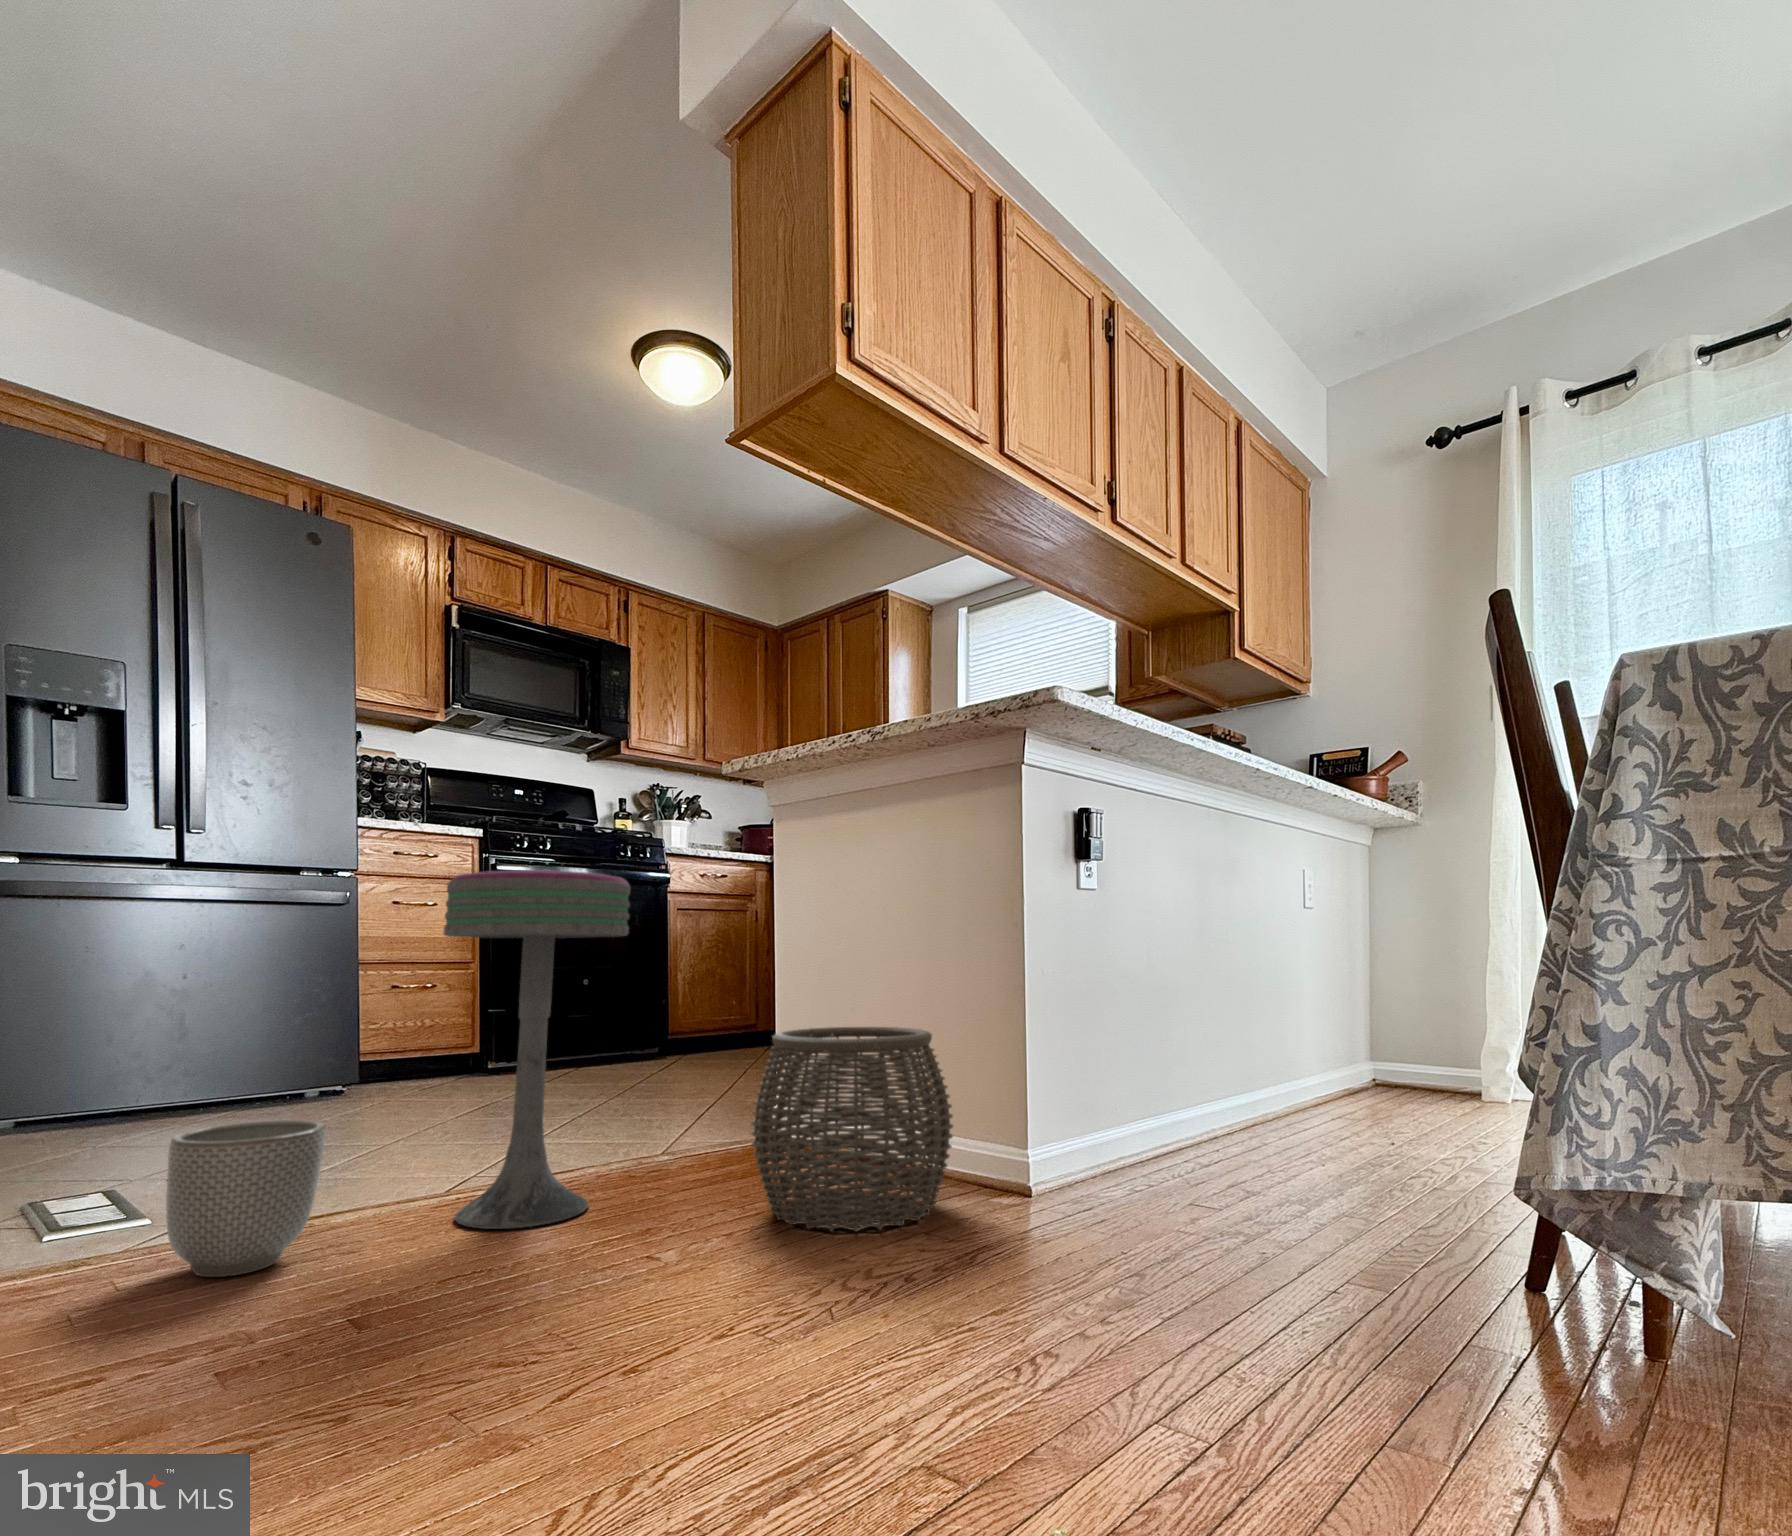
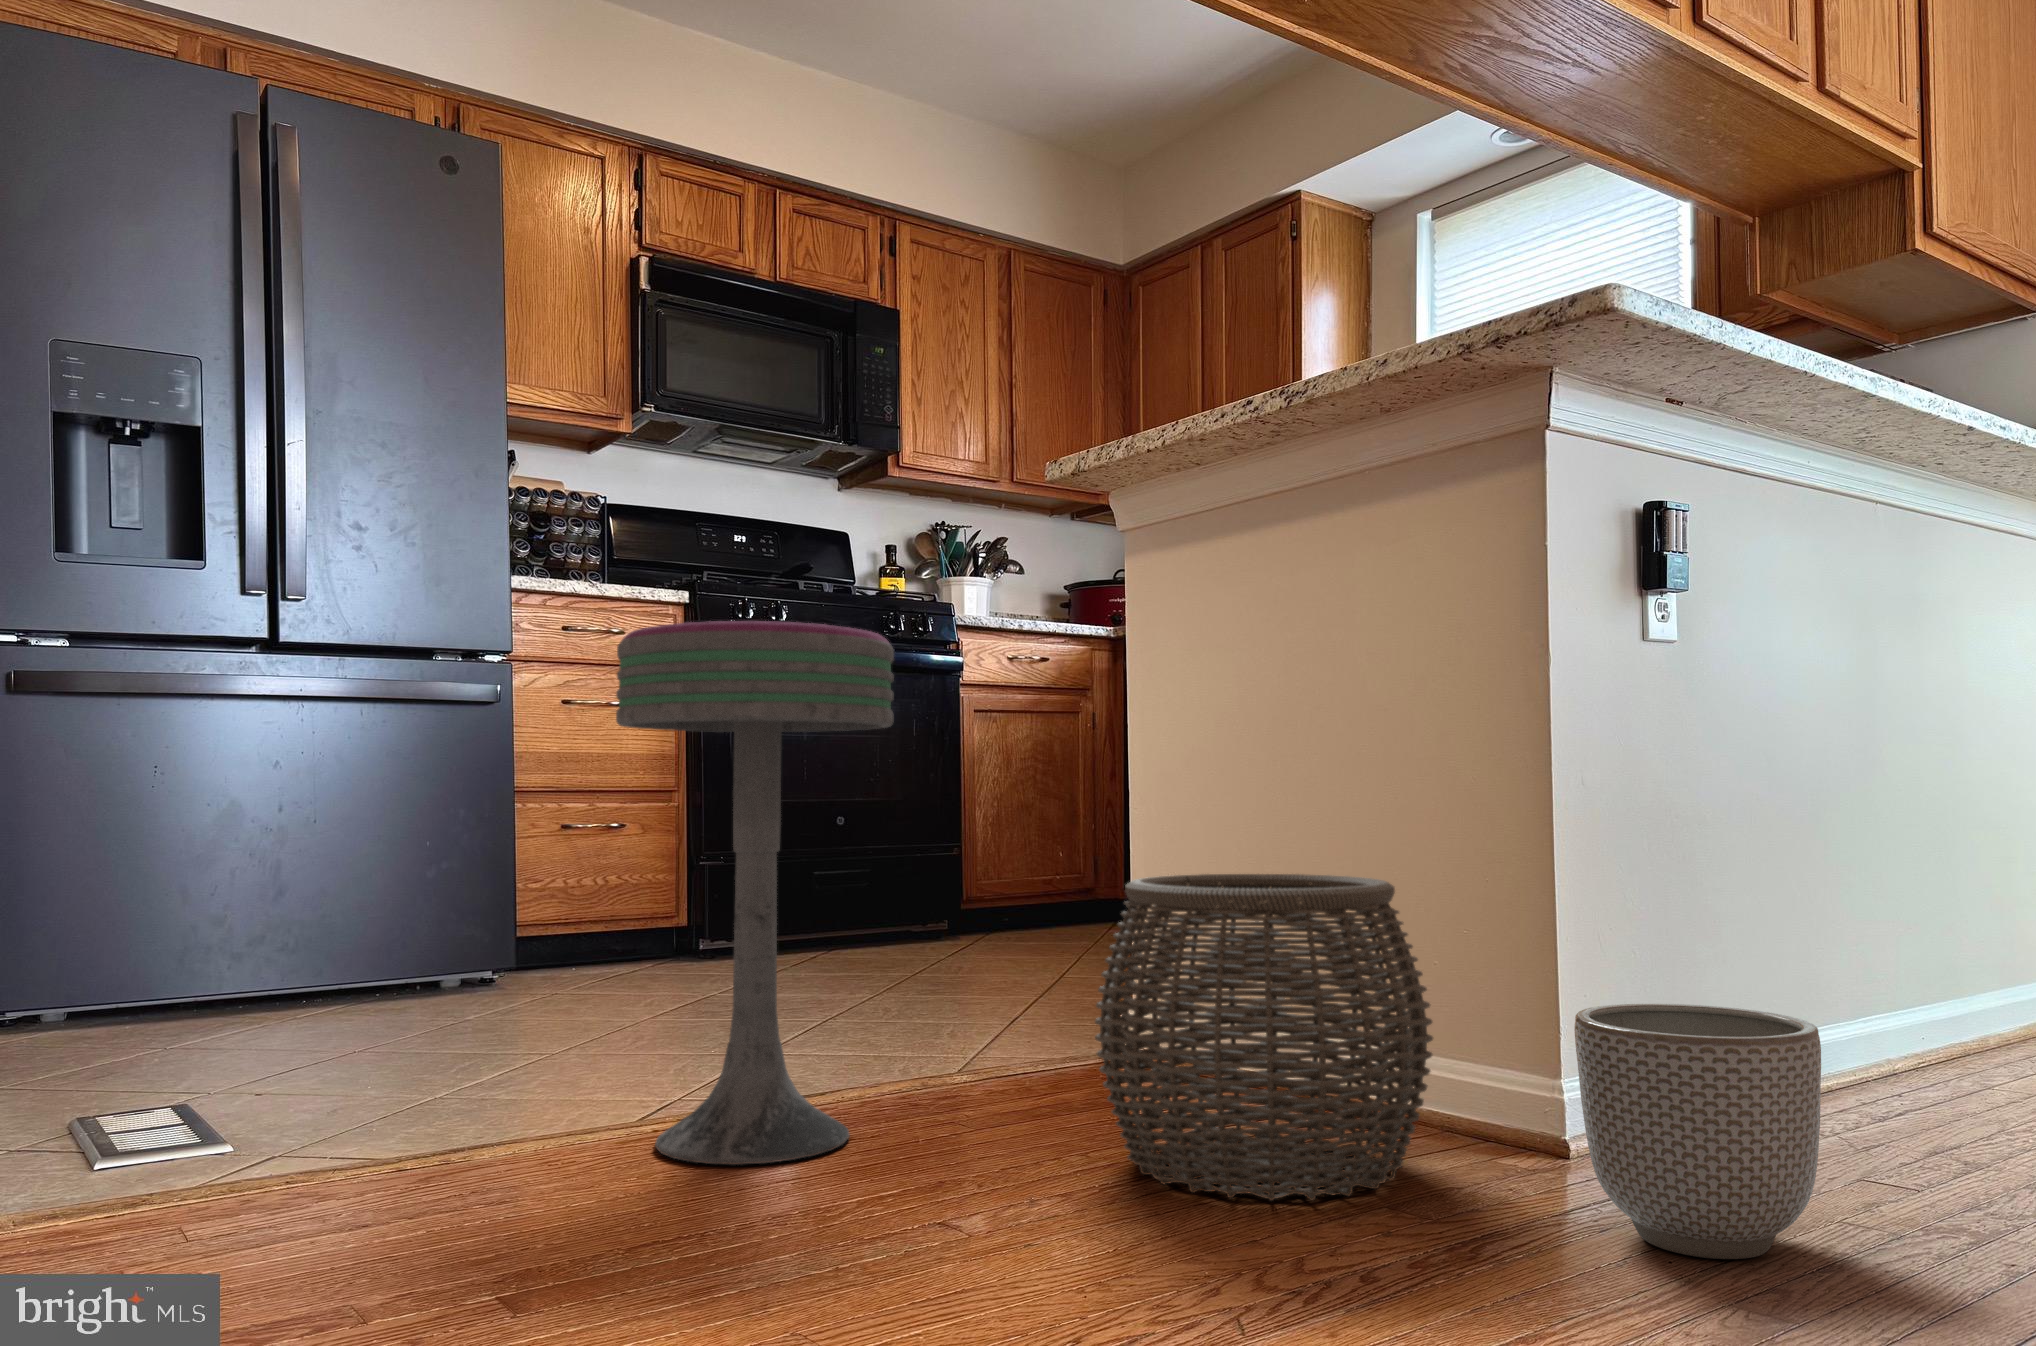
planter: present [166,1120,326,1277] -> present [1574,1004,1821,1259]

